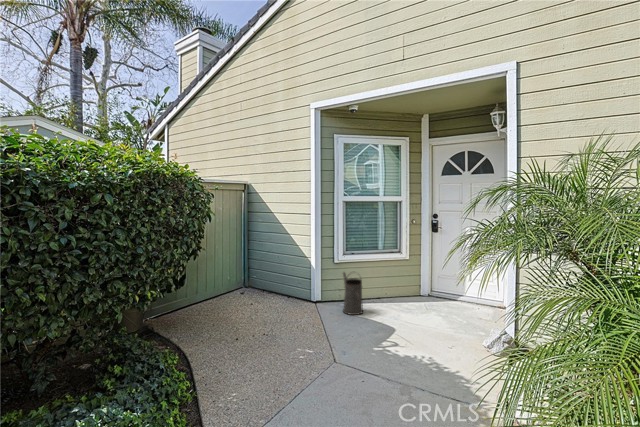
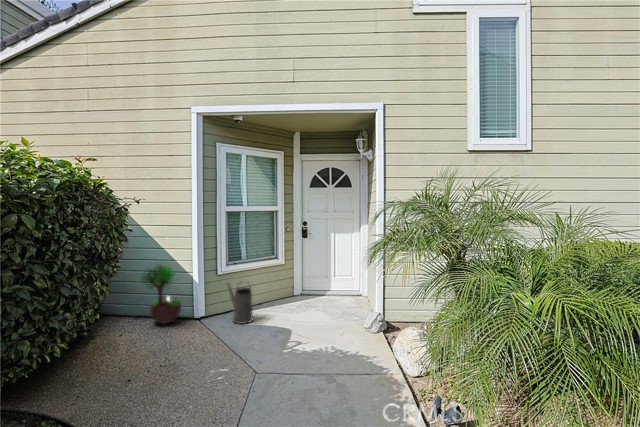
potted tree: none [261,242,301,303] -> present [140,264,181,324]

